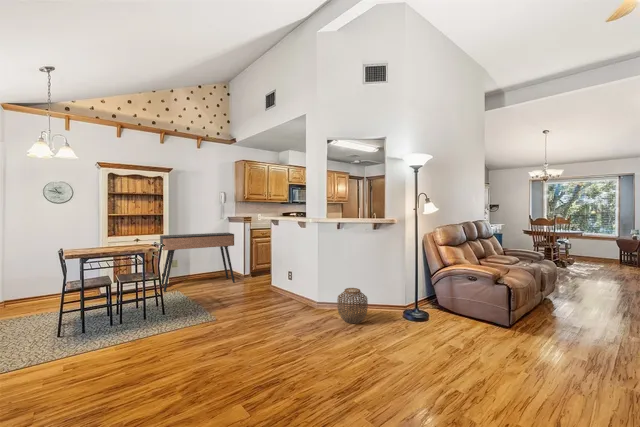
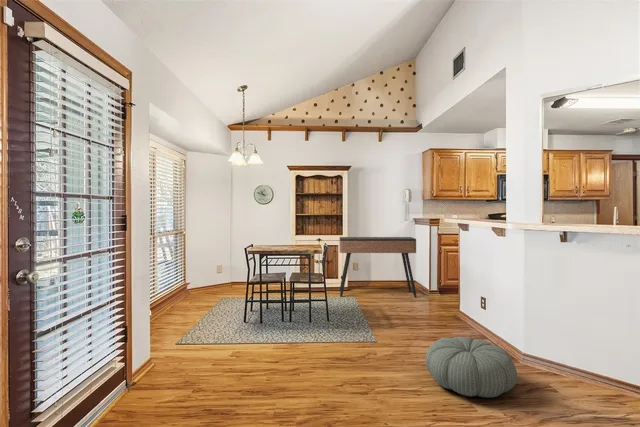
woven basket: present [337,288,368,323] -> none [545,333,603,393]
pouf: none [266,302,326,343] -> present [426,337,517,398]

